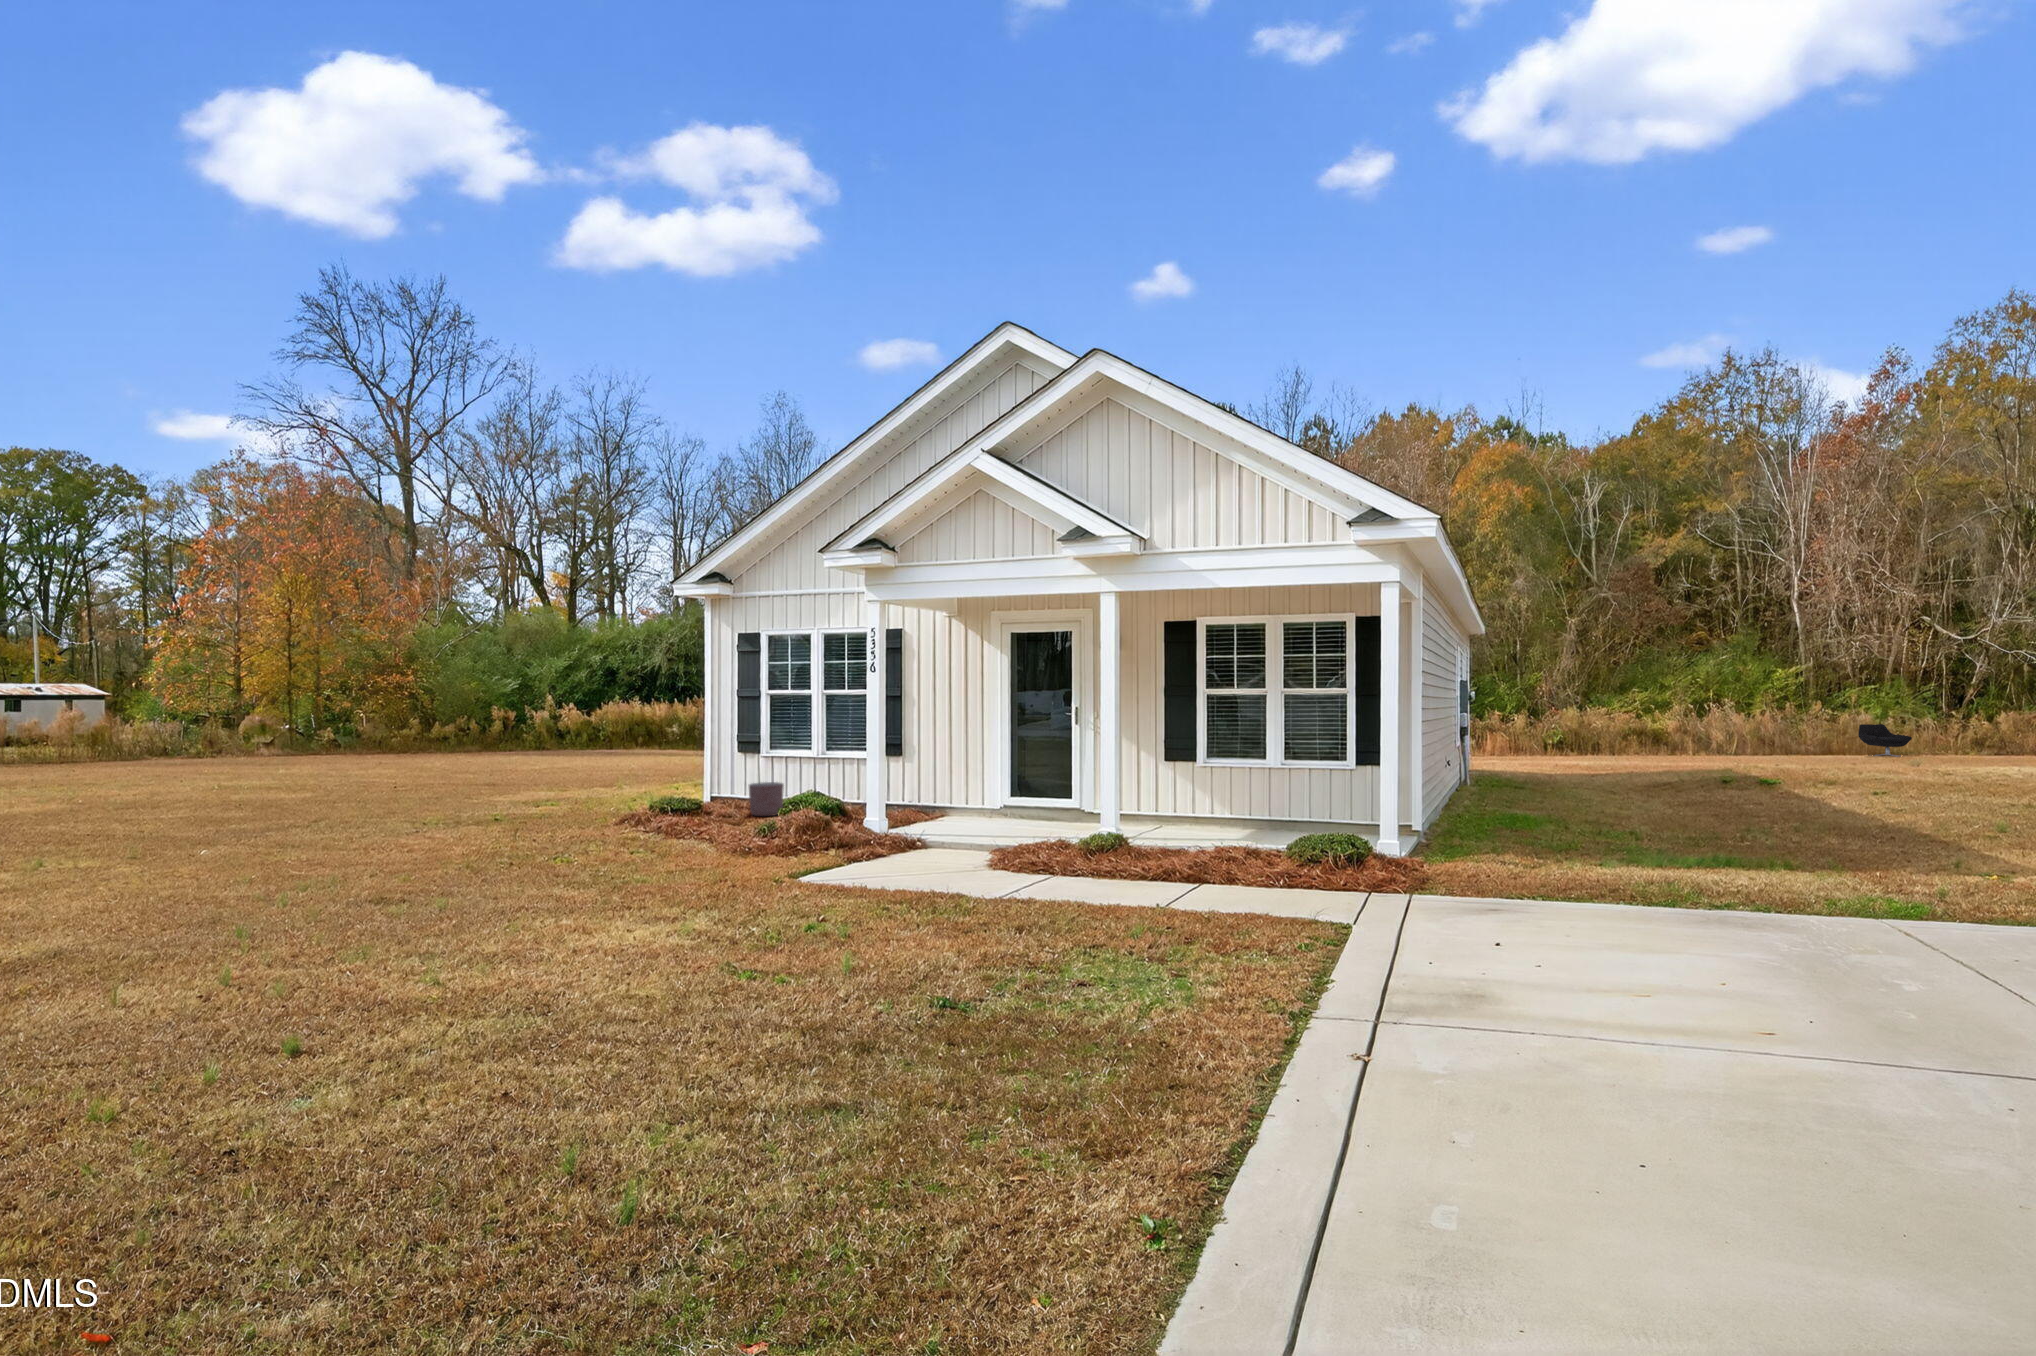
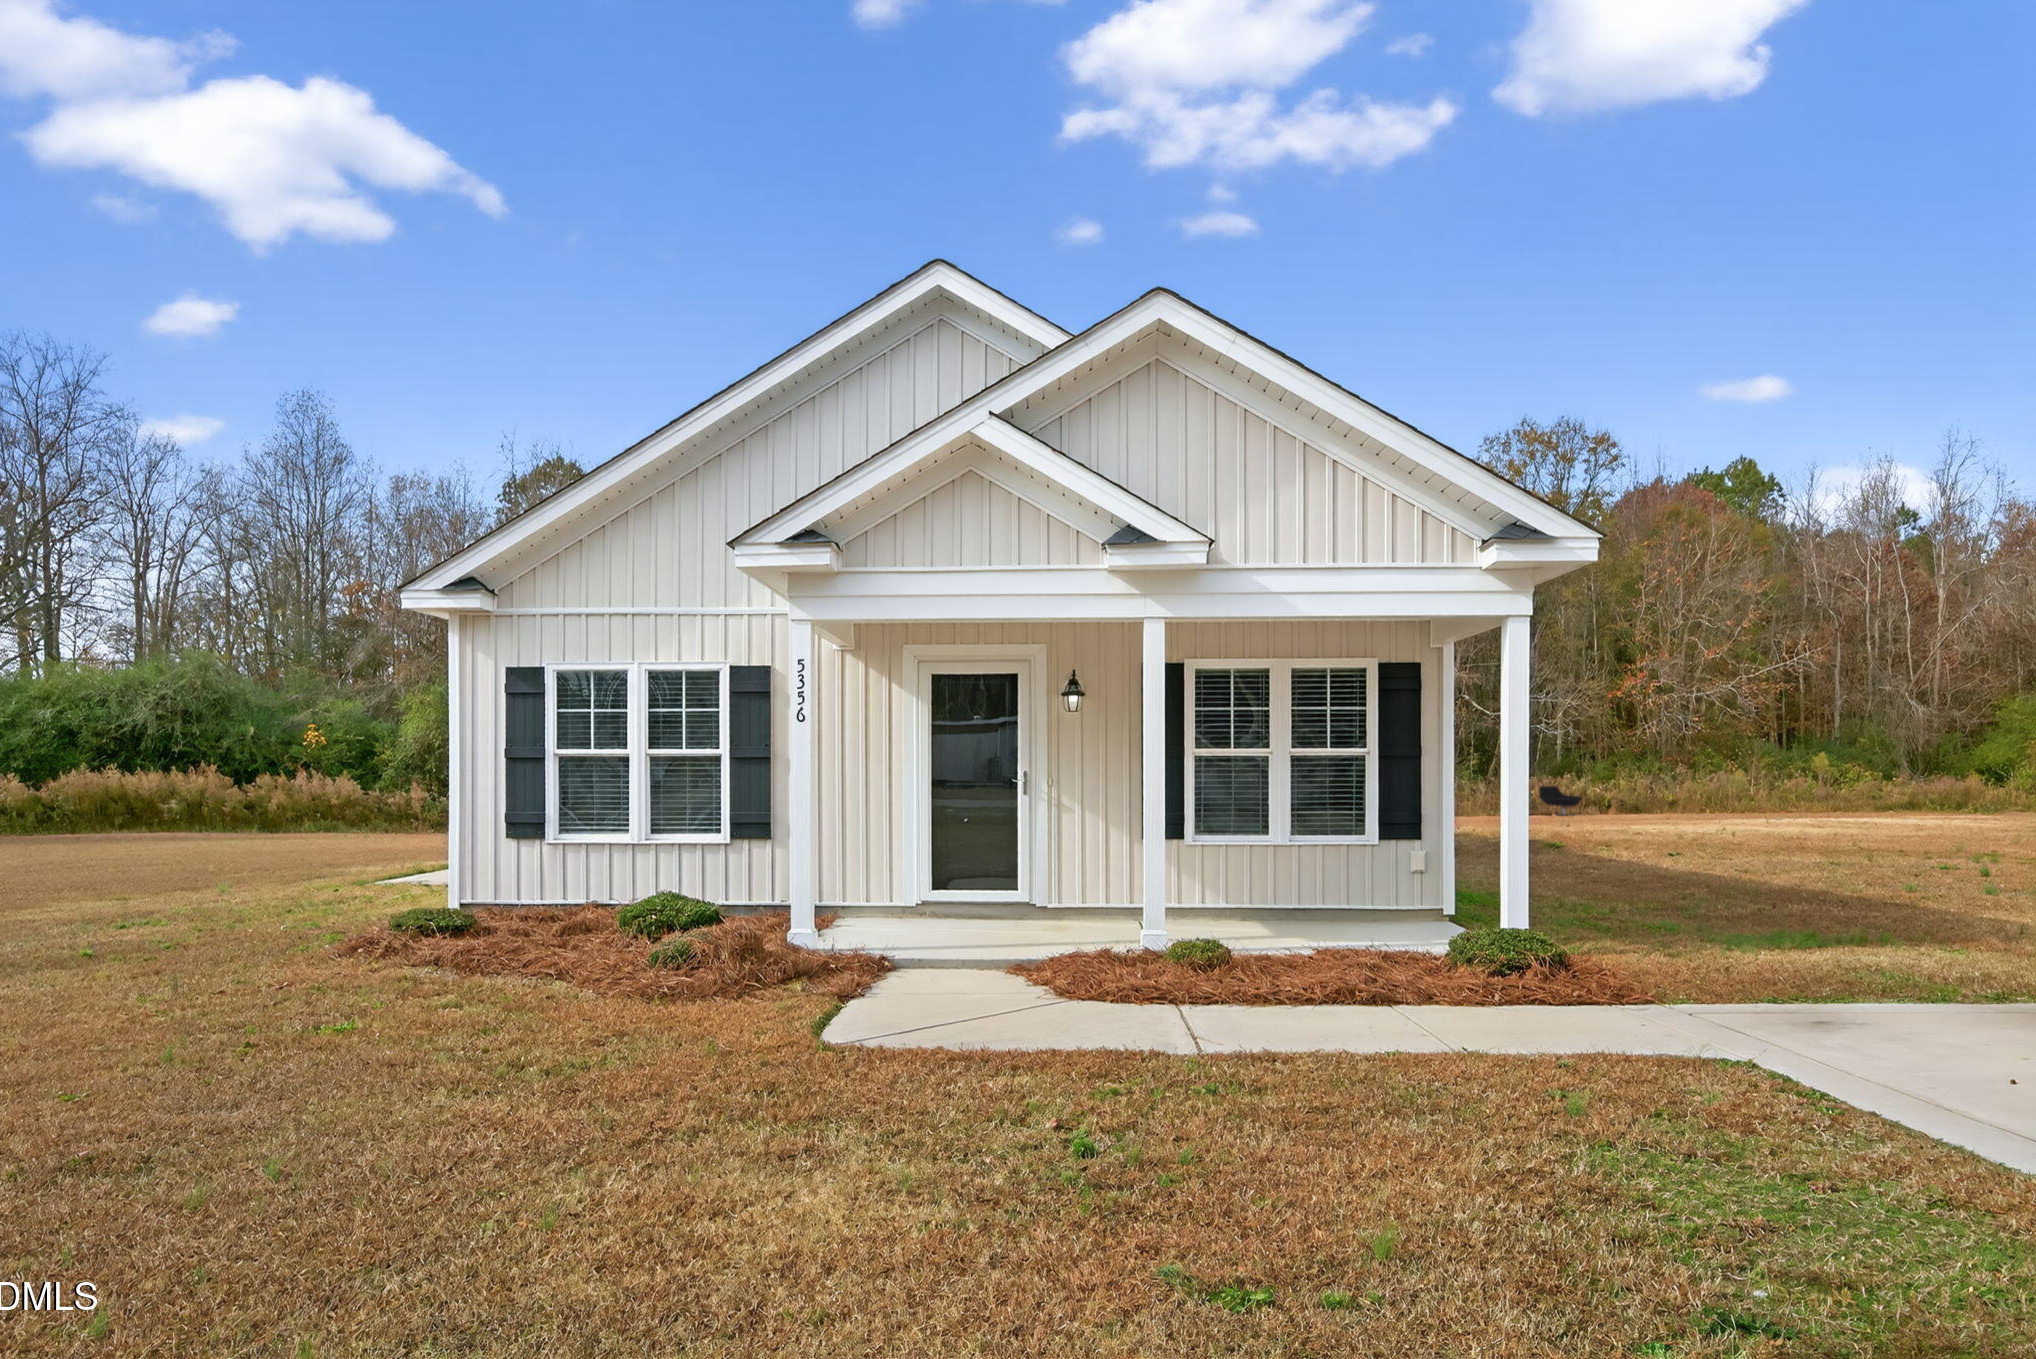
planter: present [749,782,784,816] -> none [522,880,575,931]

